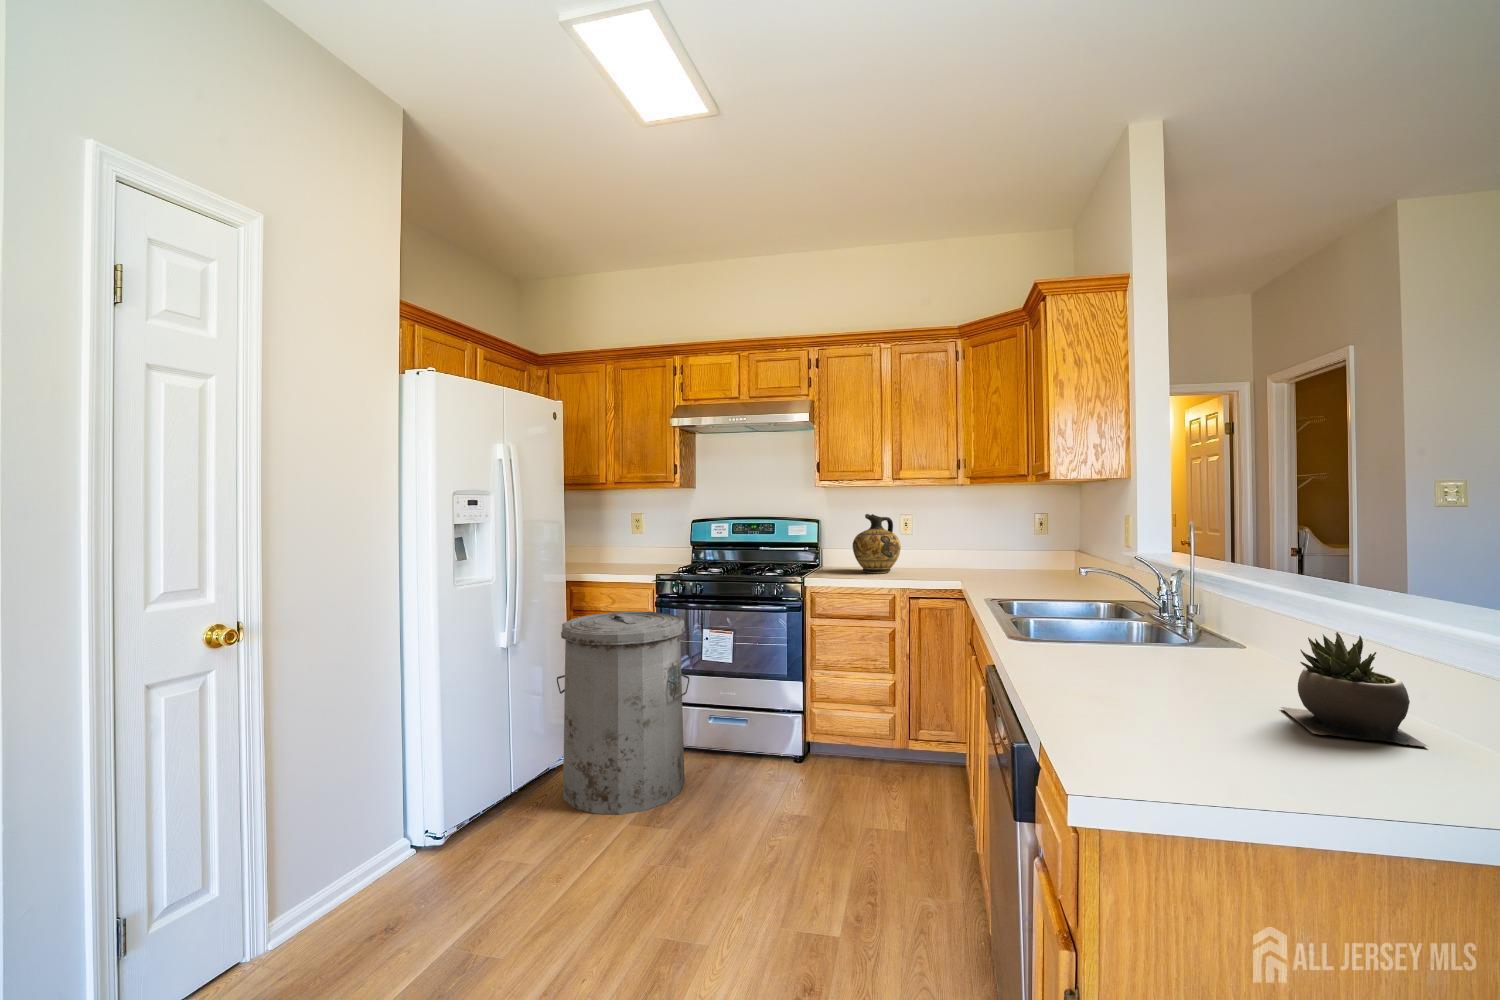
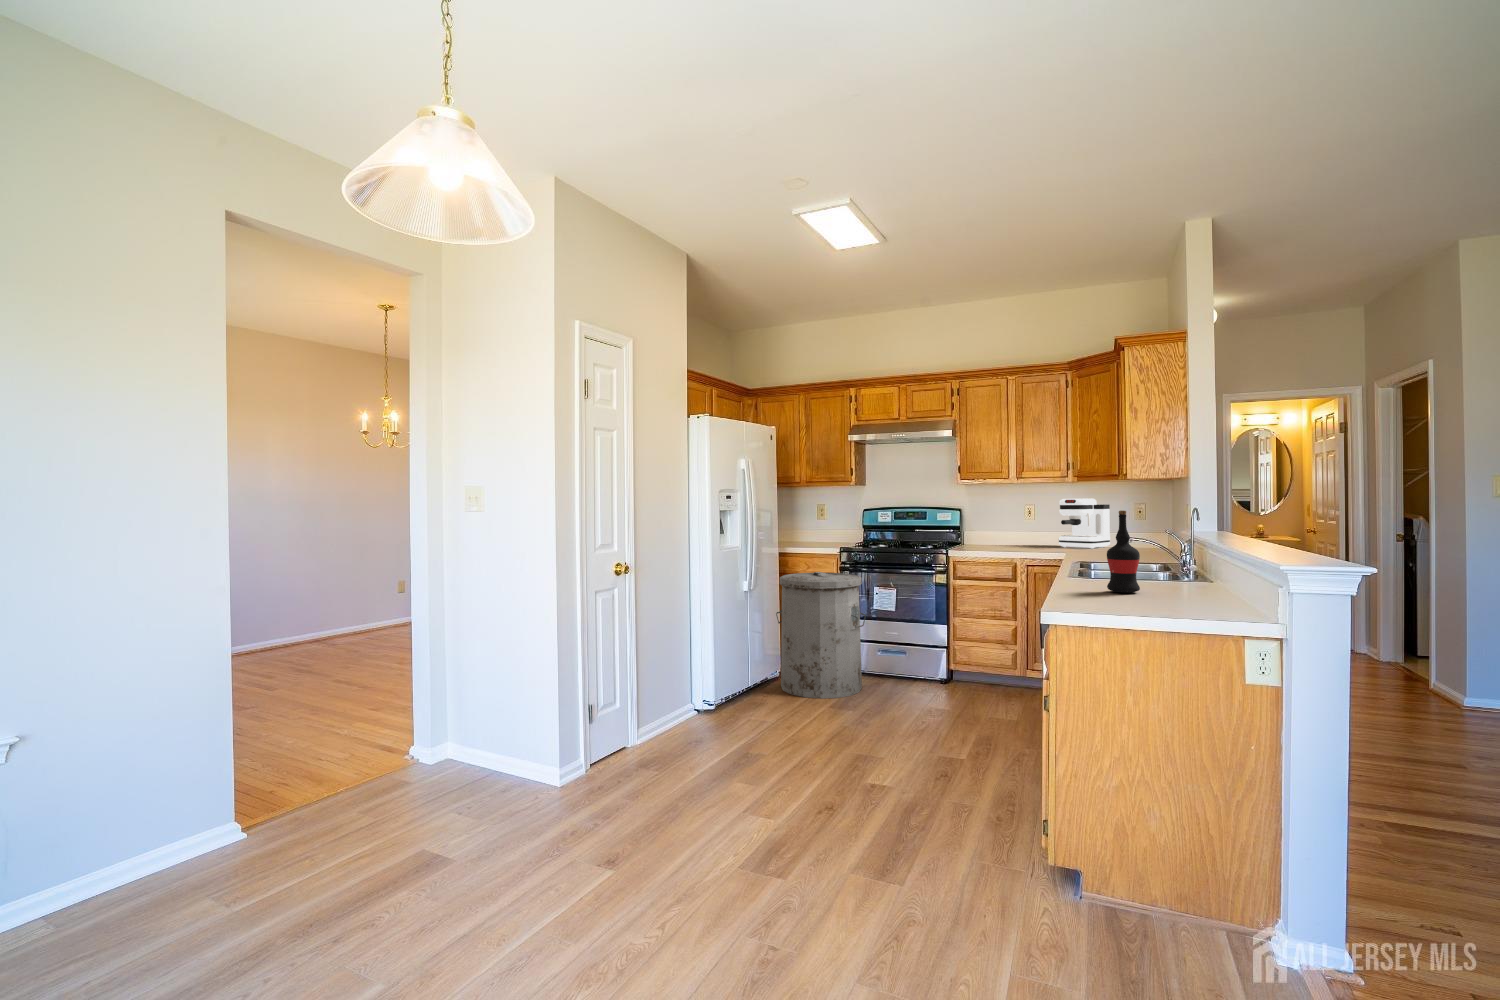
coffee maker: none [941,506,1002,572] -> present [1058,499,1110,549]
ceramic jug: present [853,514,901,573] -> none [986,504,1024,549]
wine bottle: none [1167,540,1246,724] -> present [1107,510,1140,593]
succulent plant: present [1281,632,1429,747] -> none [1164,552,1212,598]

